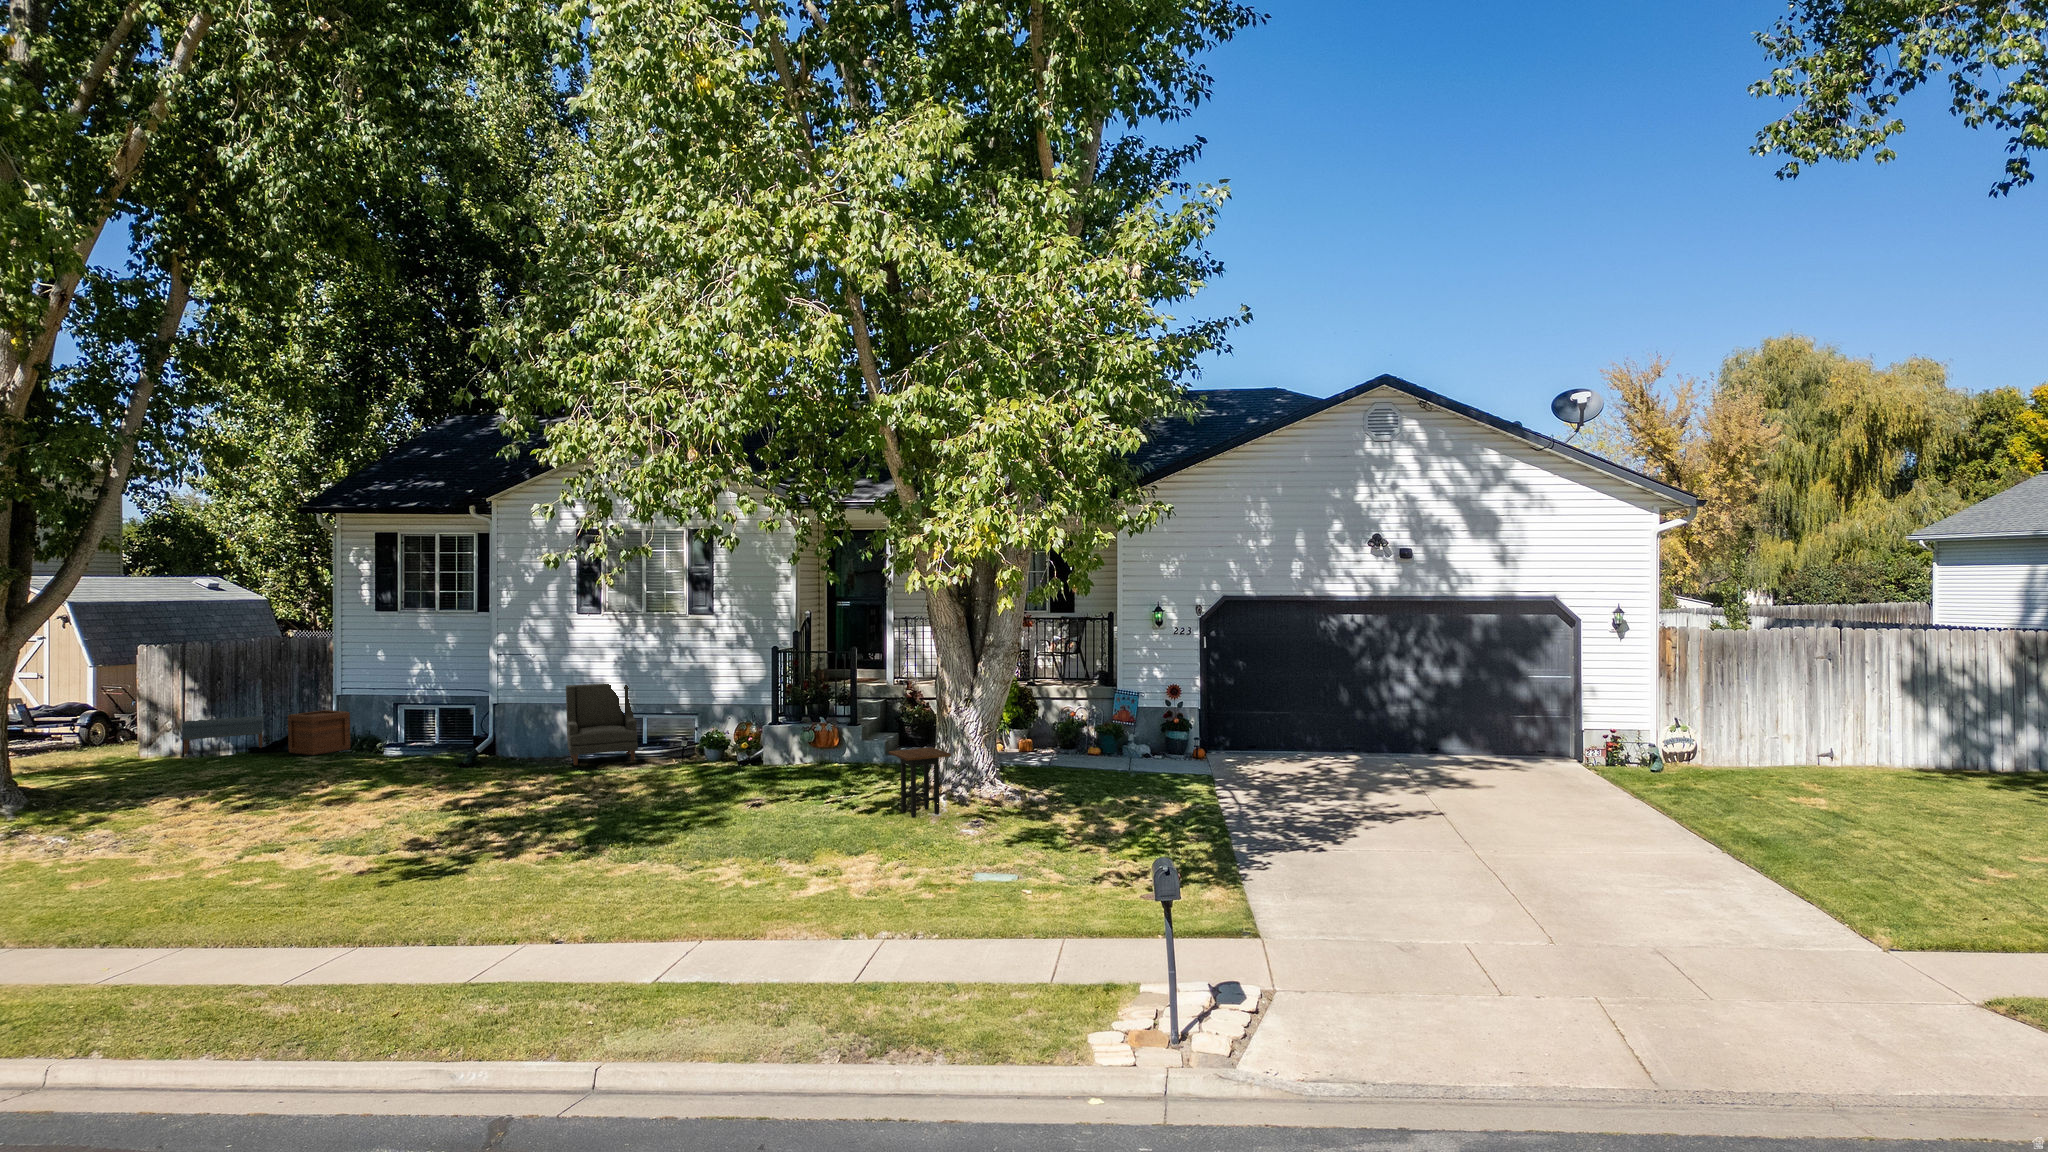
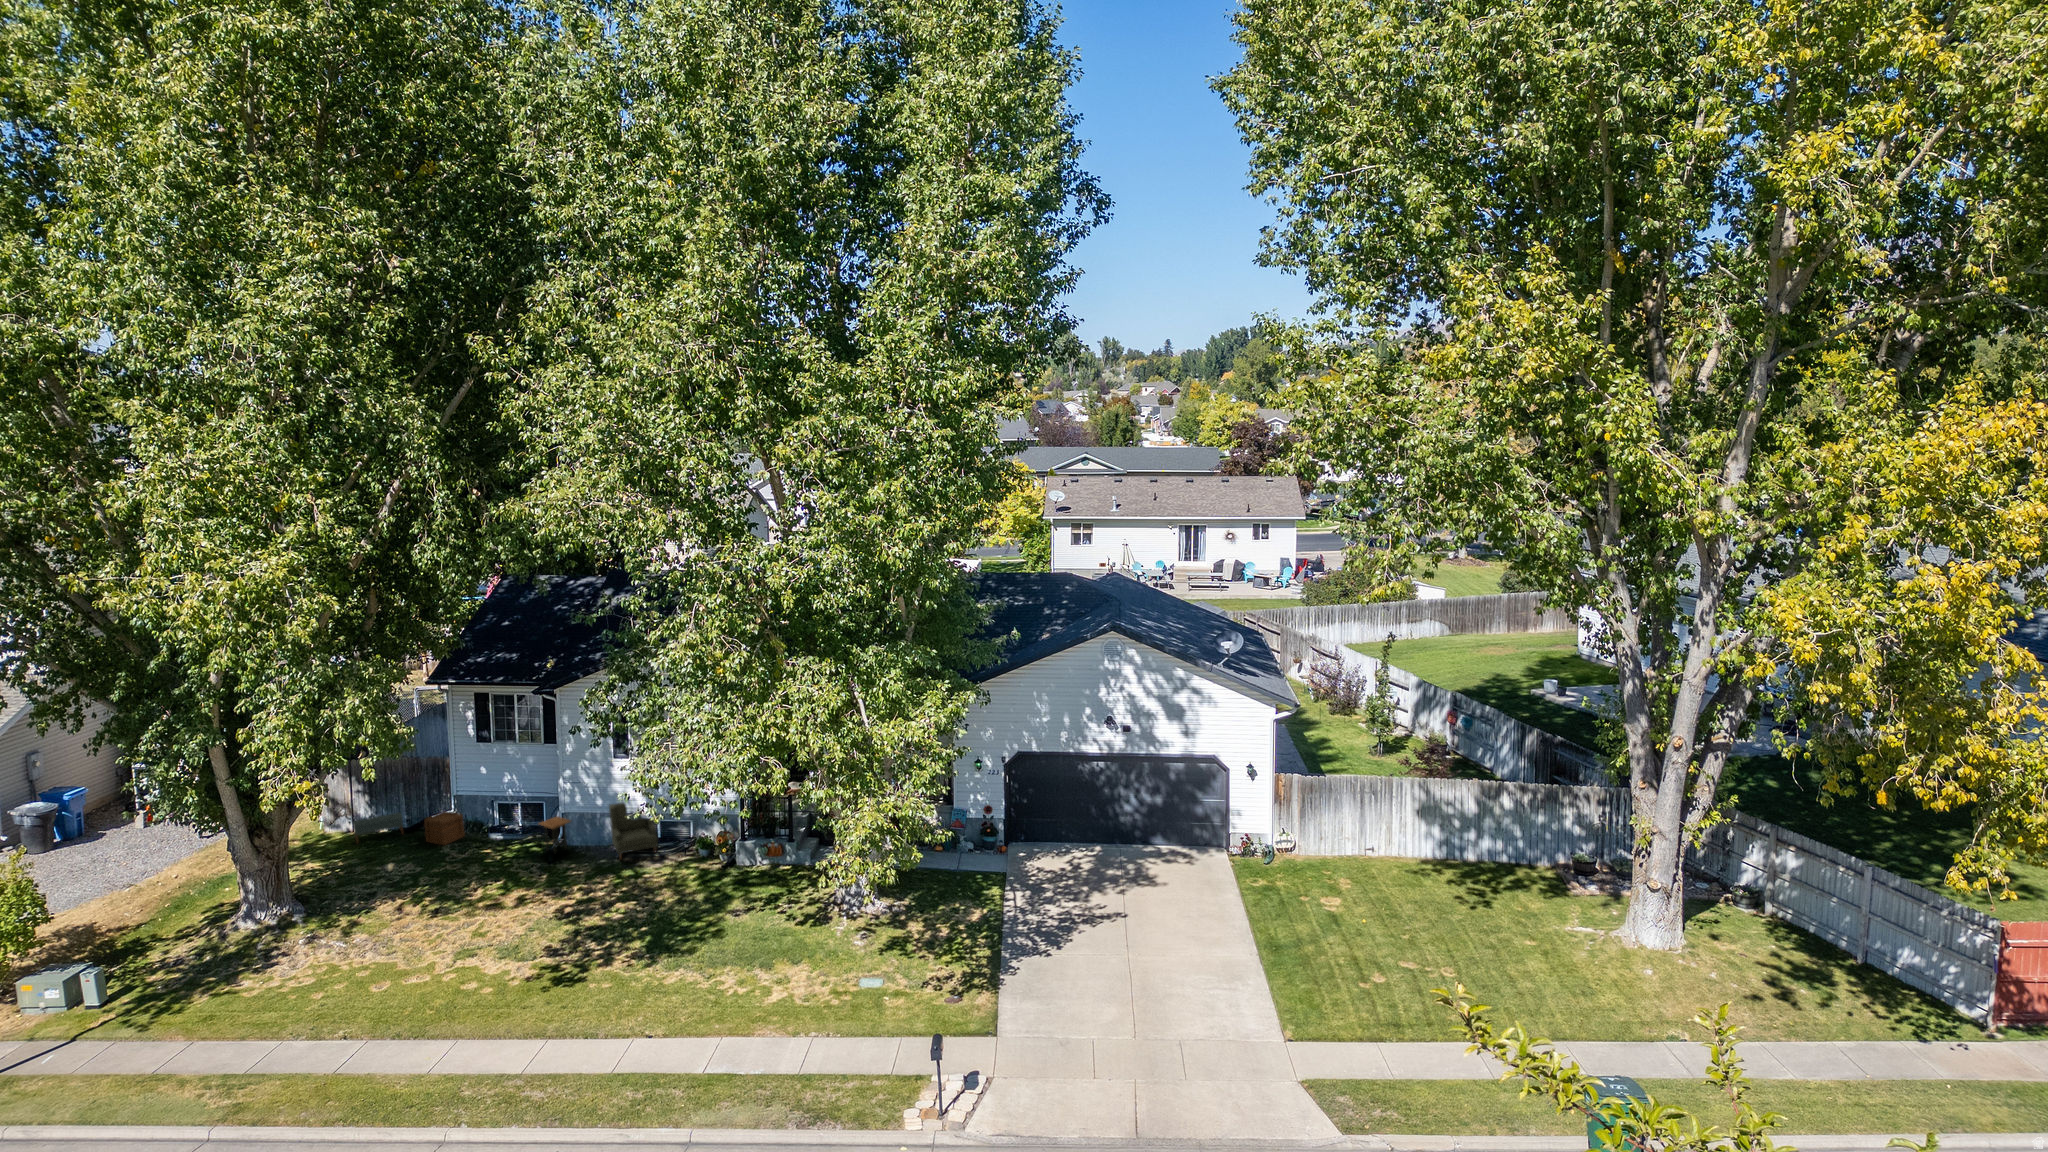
side table: present [889,747,951,817] -> present [539,816,571,852]

